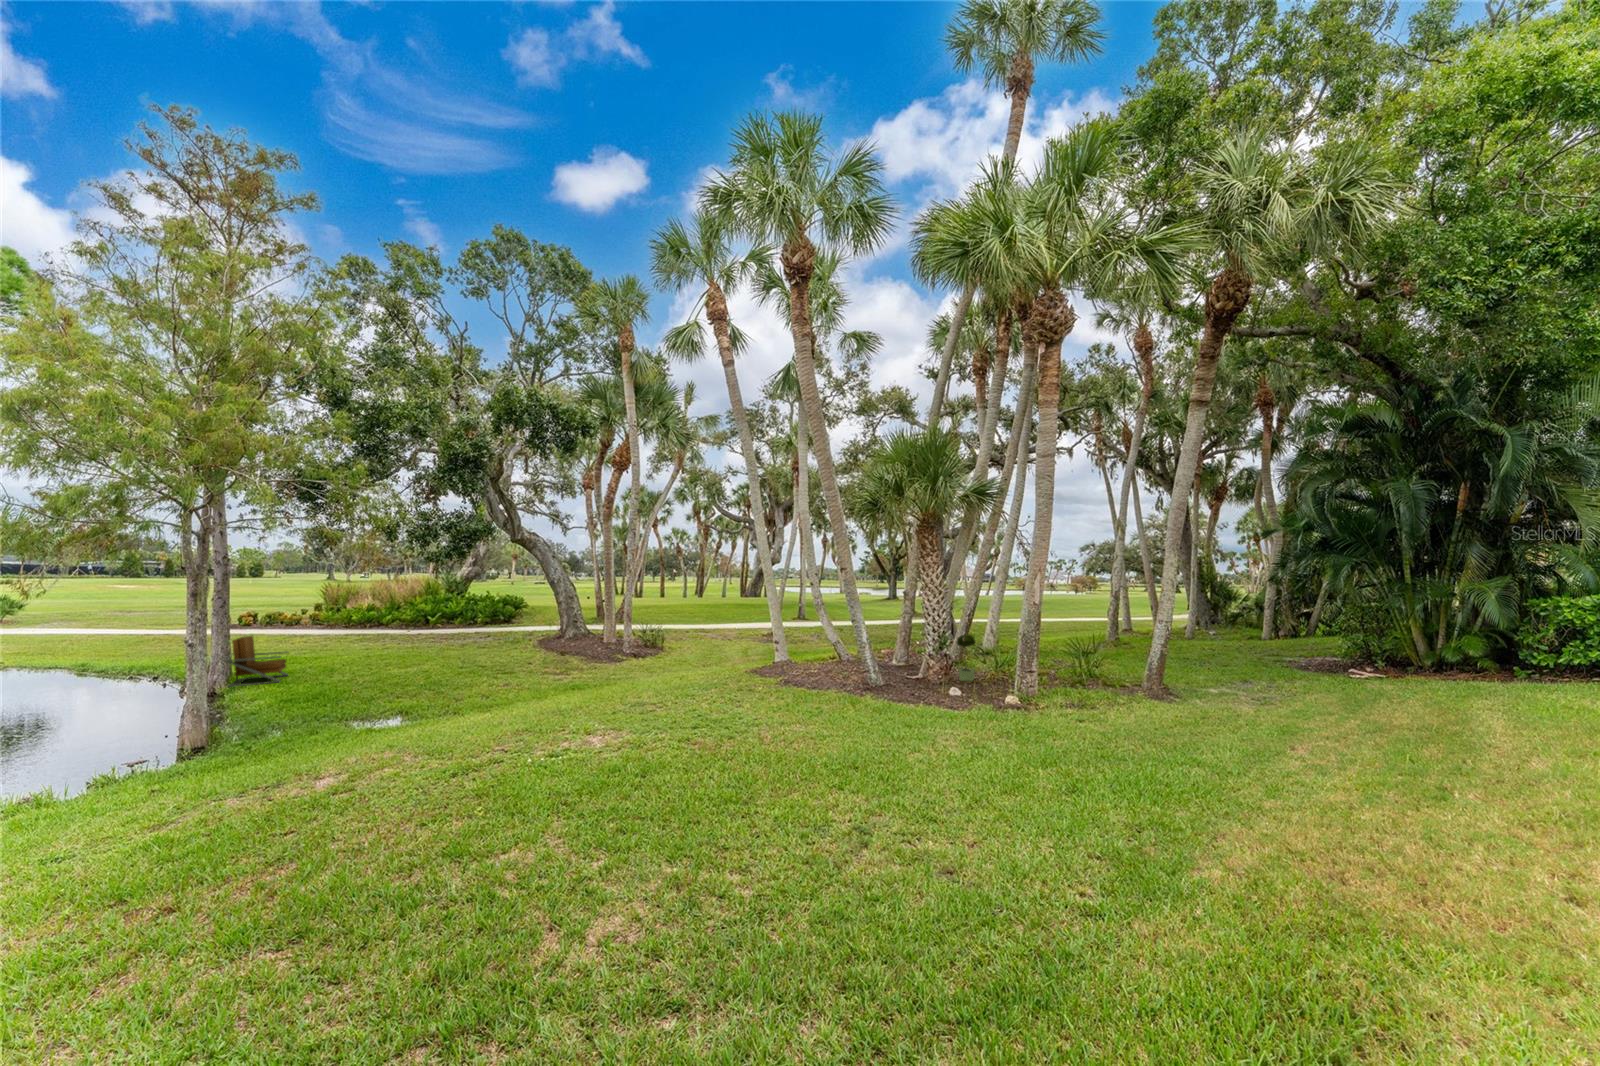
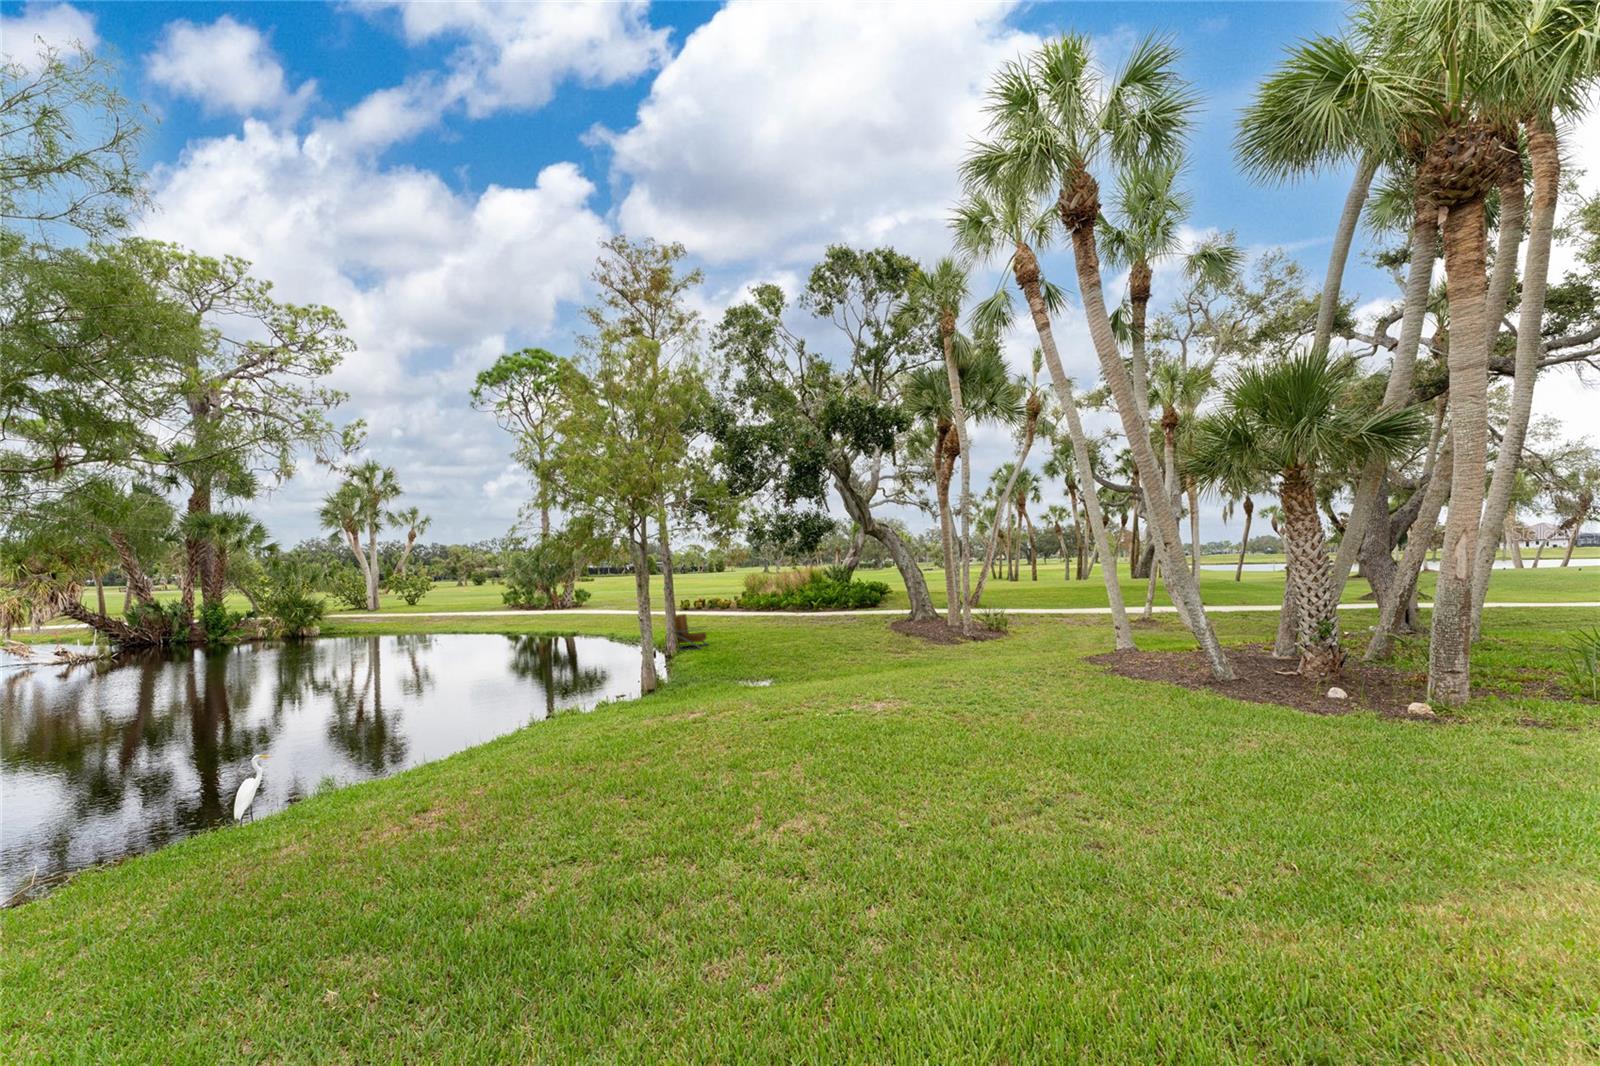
potted tree: present [957,634,976,681] -> none [1353,621,1390,685]

